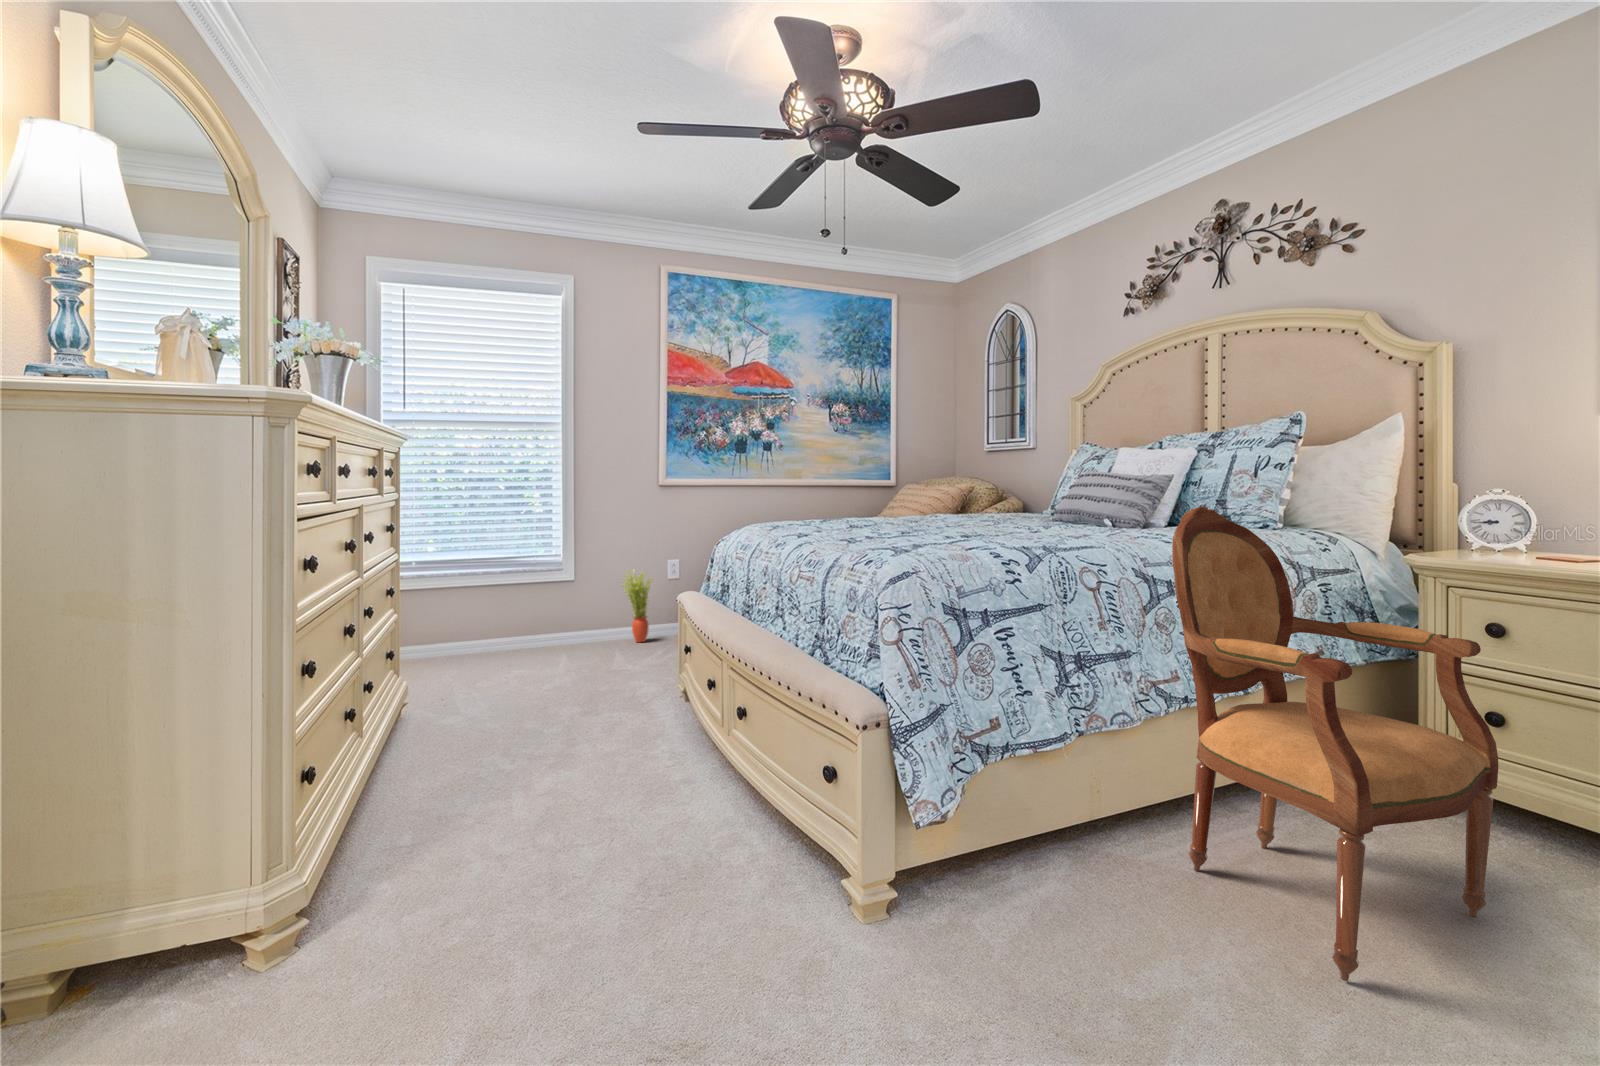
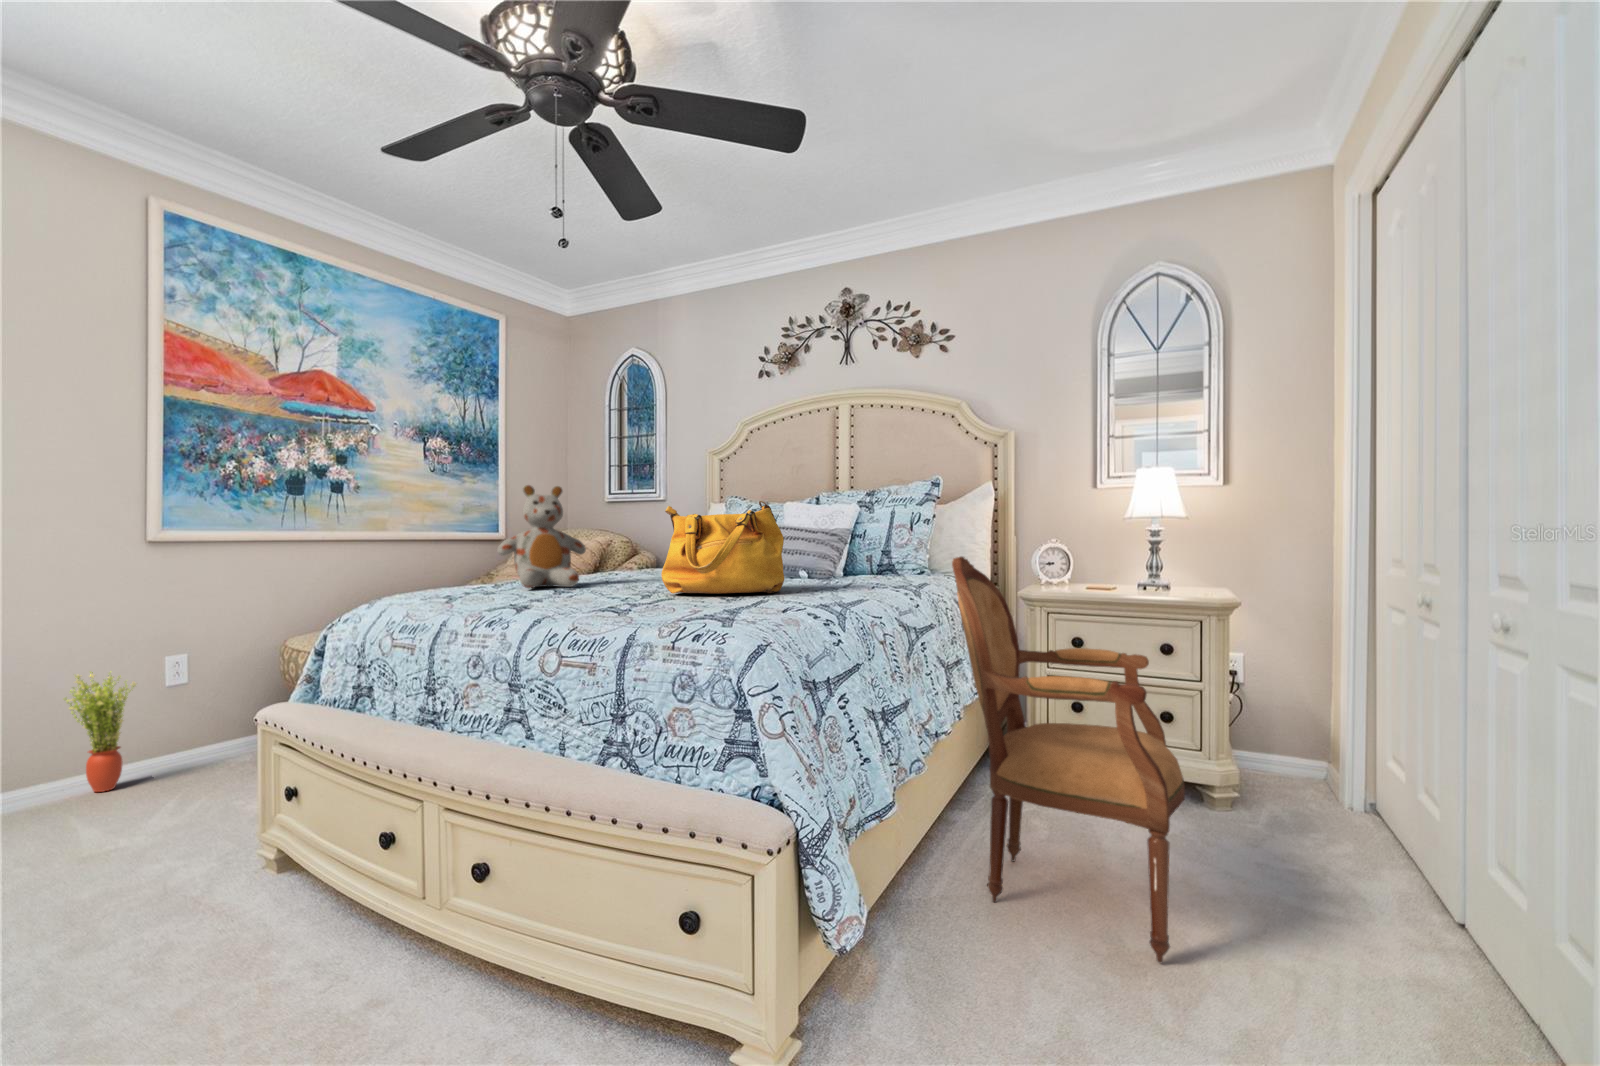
stuffed bear: none [824,443,893,526] -> present [497,485,586,588]
handbag: none [913,452,1018,537] -> present [661,500,784,594]

